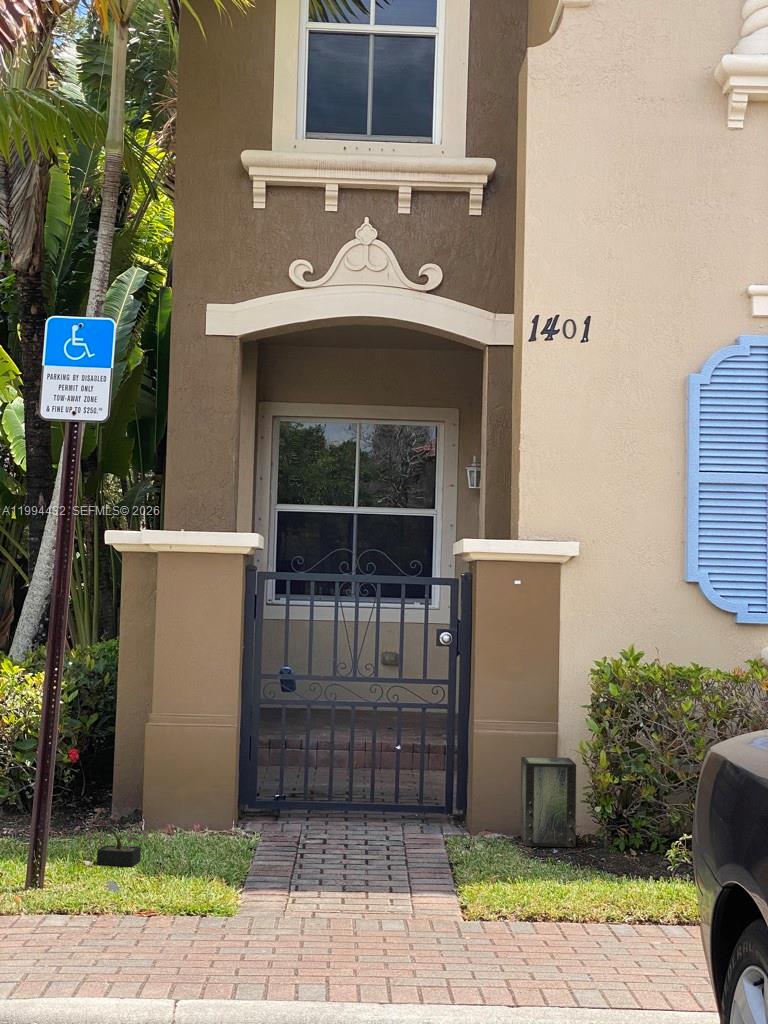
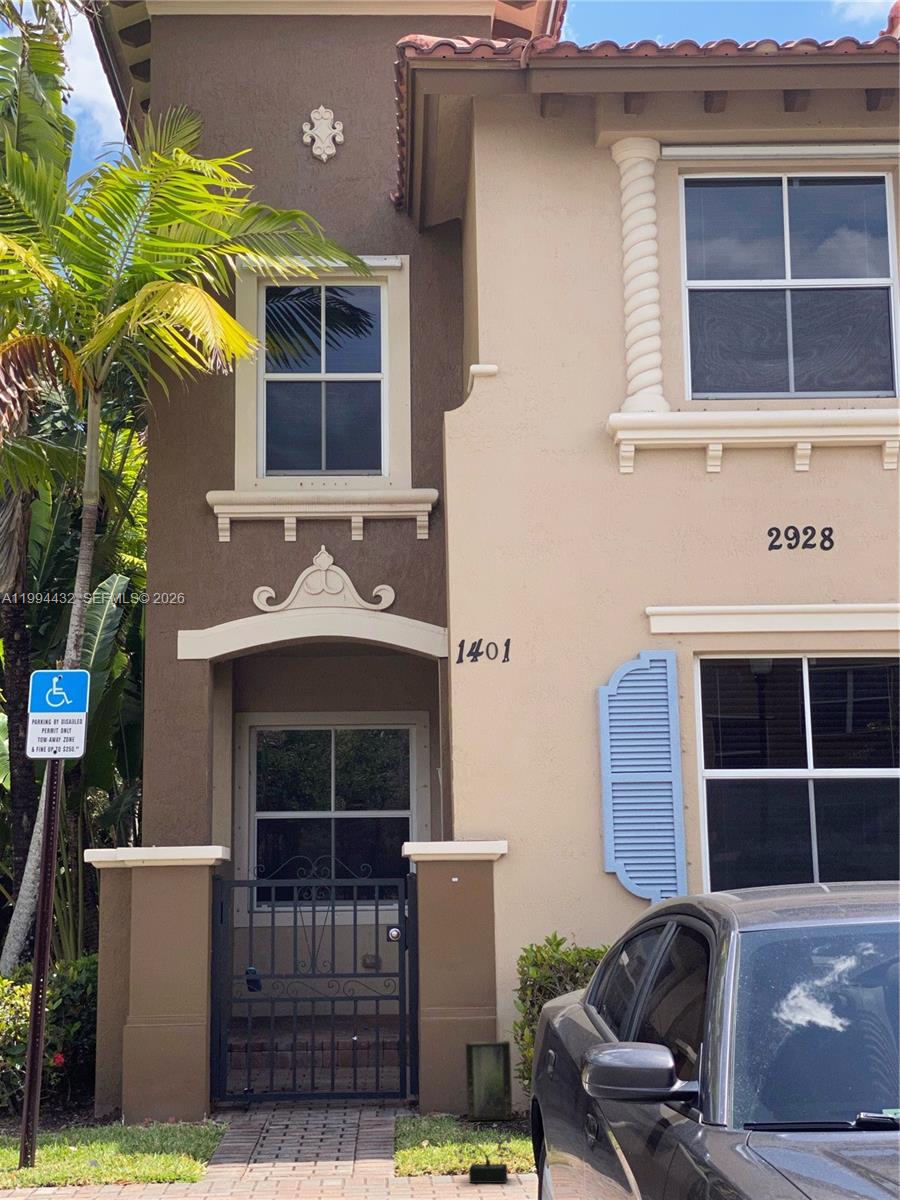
decorative plant: present [86,808,148,866] -> present [455,1127,516,1183]

